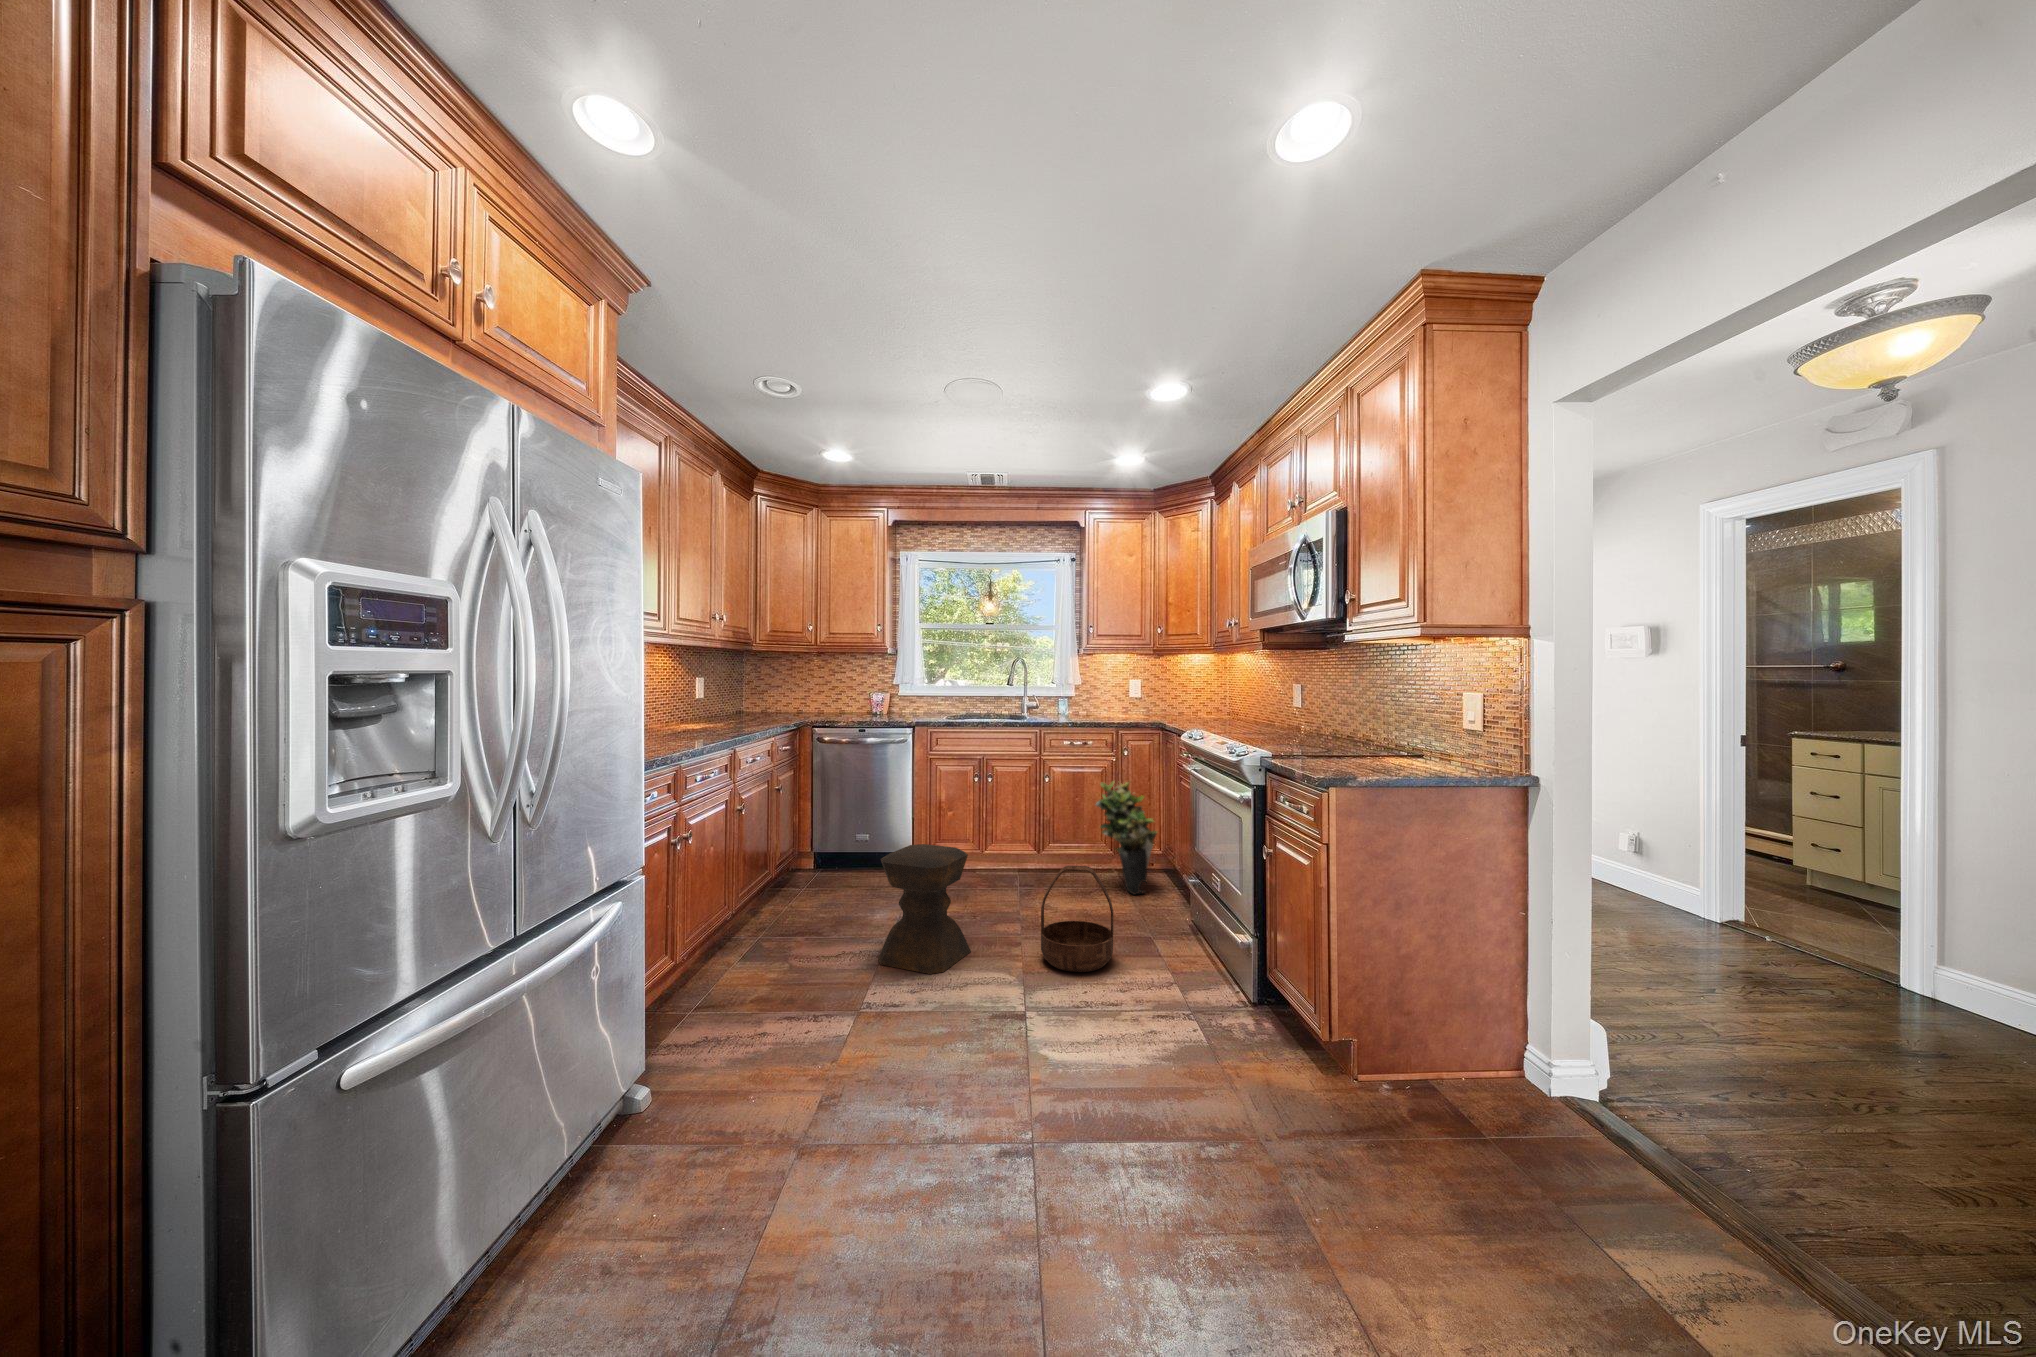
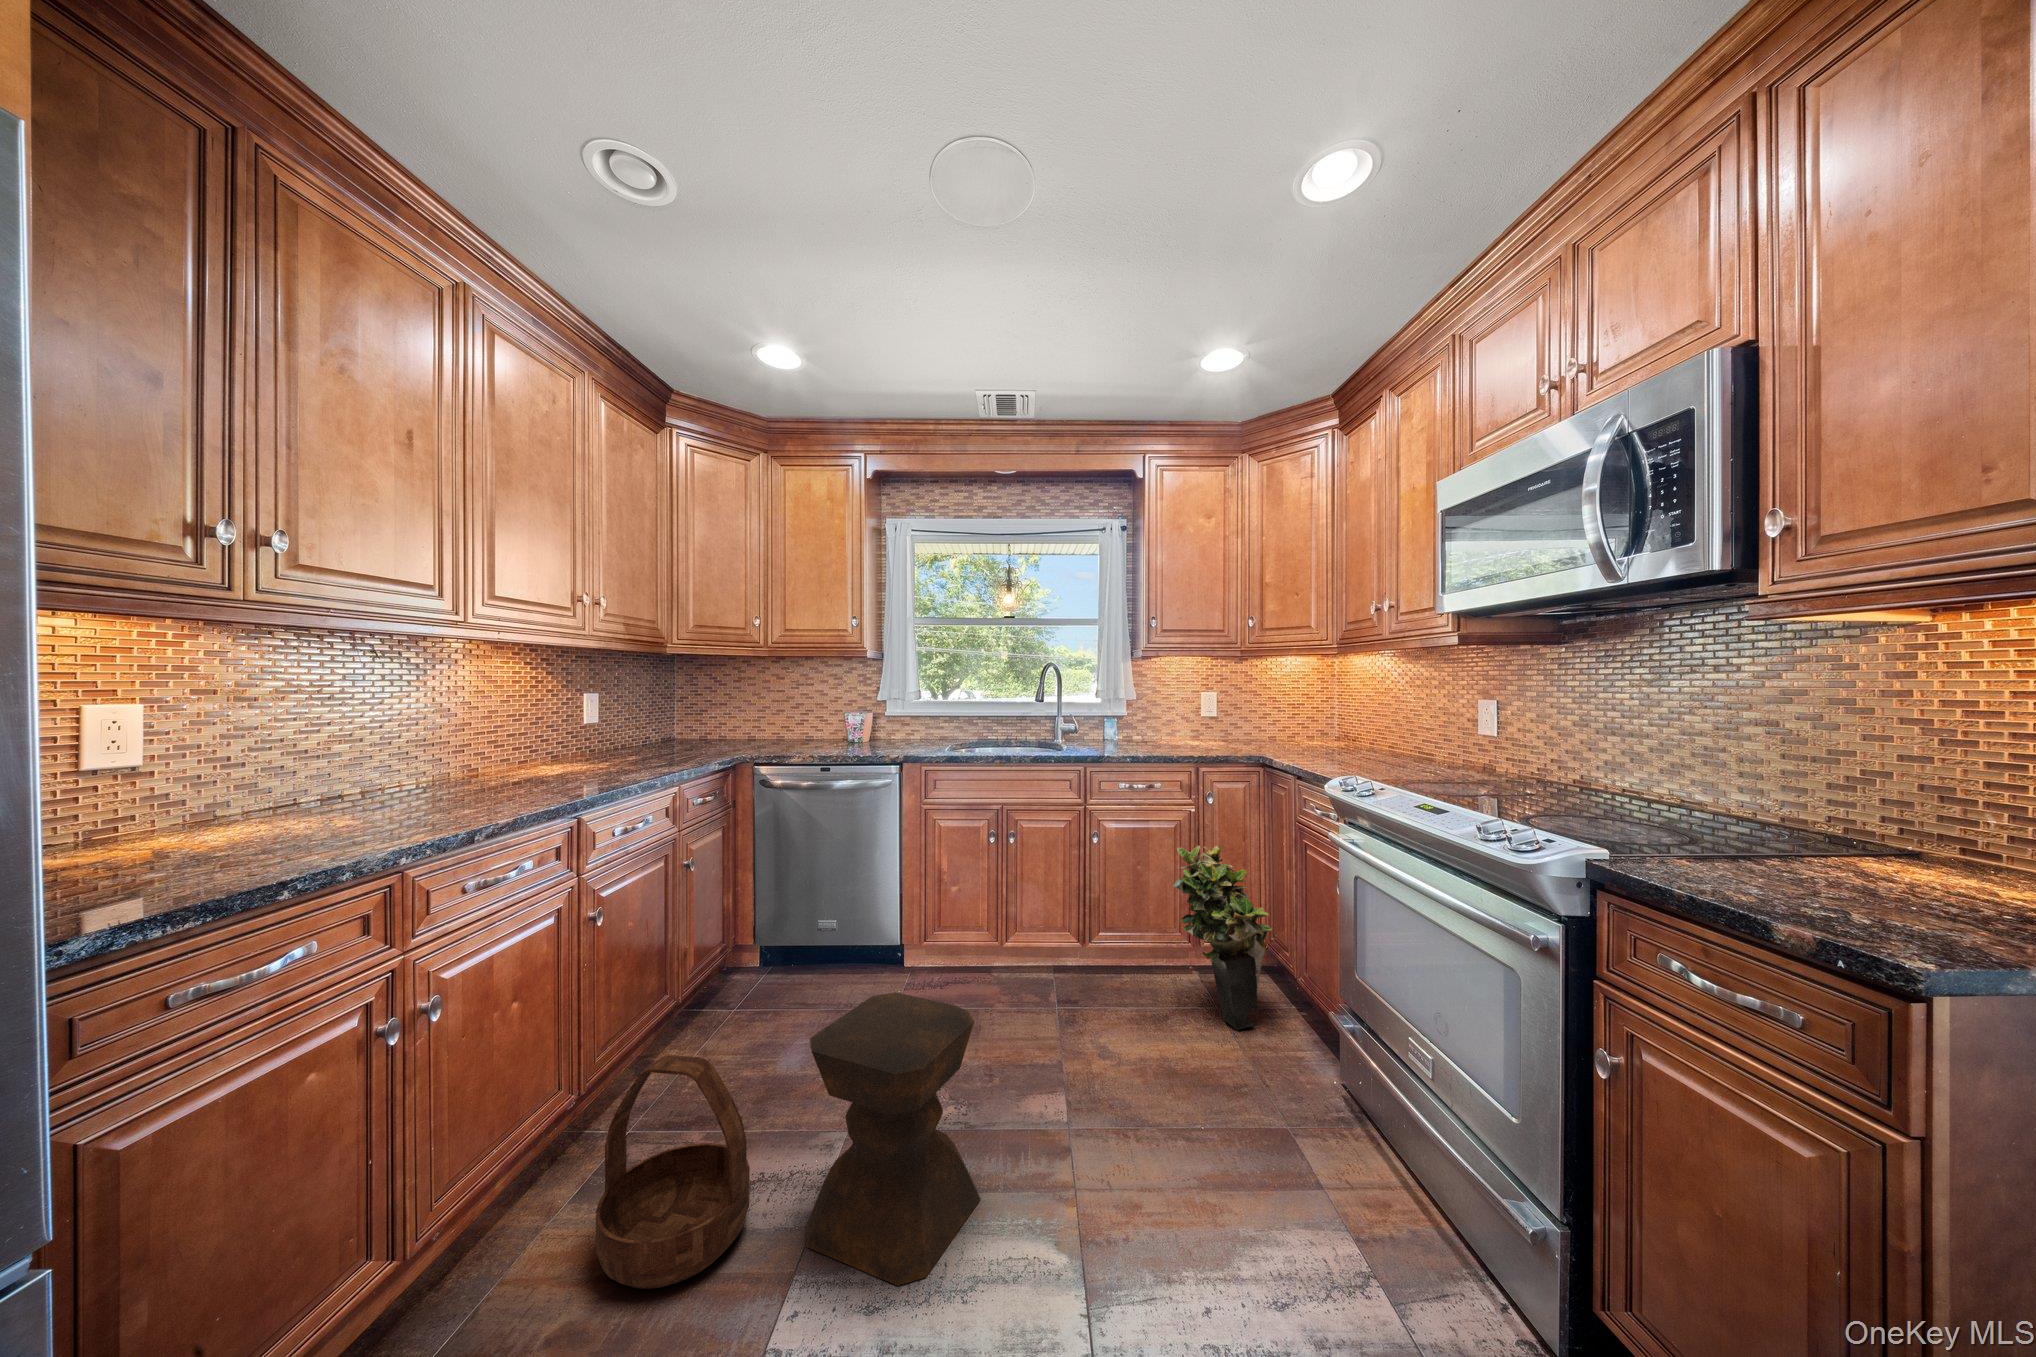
basket: present [1041,865,1113,972] -> present [596,1055,750,1289]

